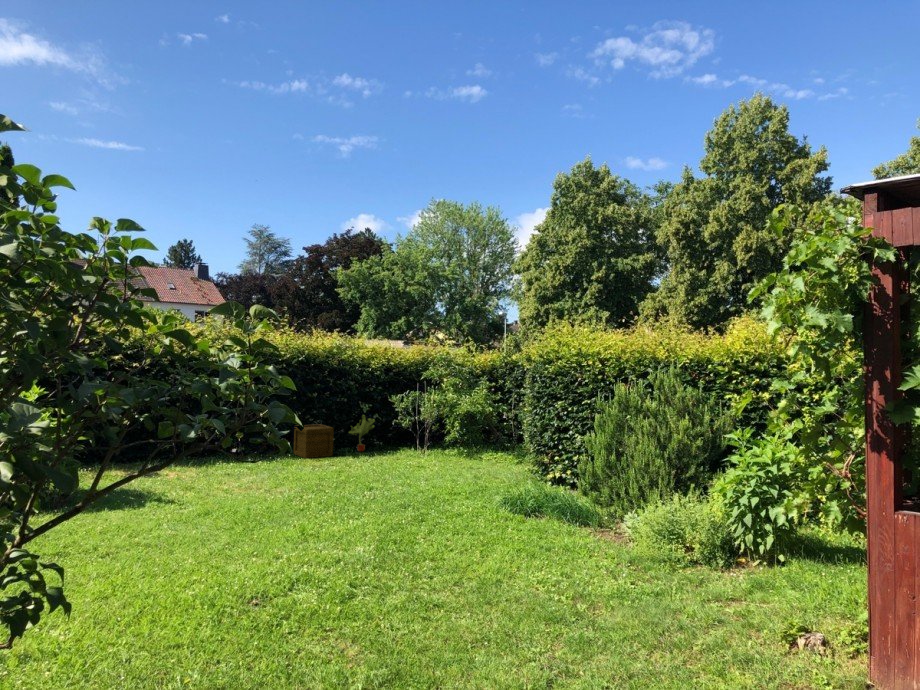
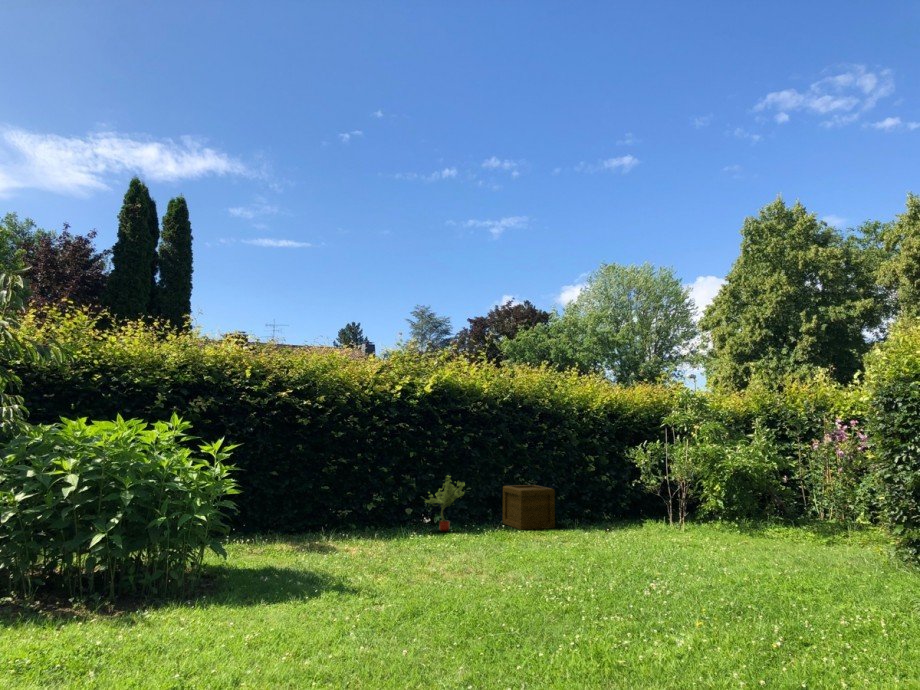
potted tree: present [349,415,375,452] -> present [425,476,465,532]

